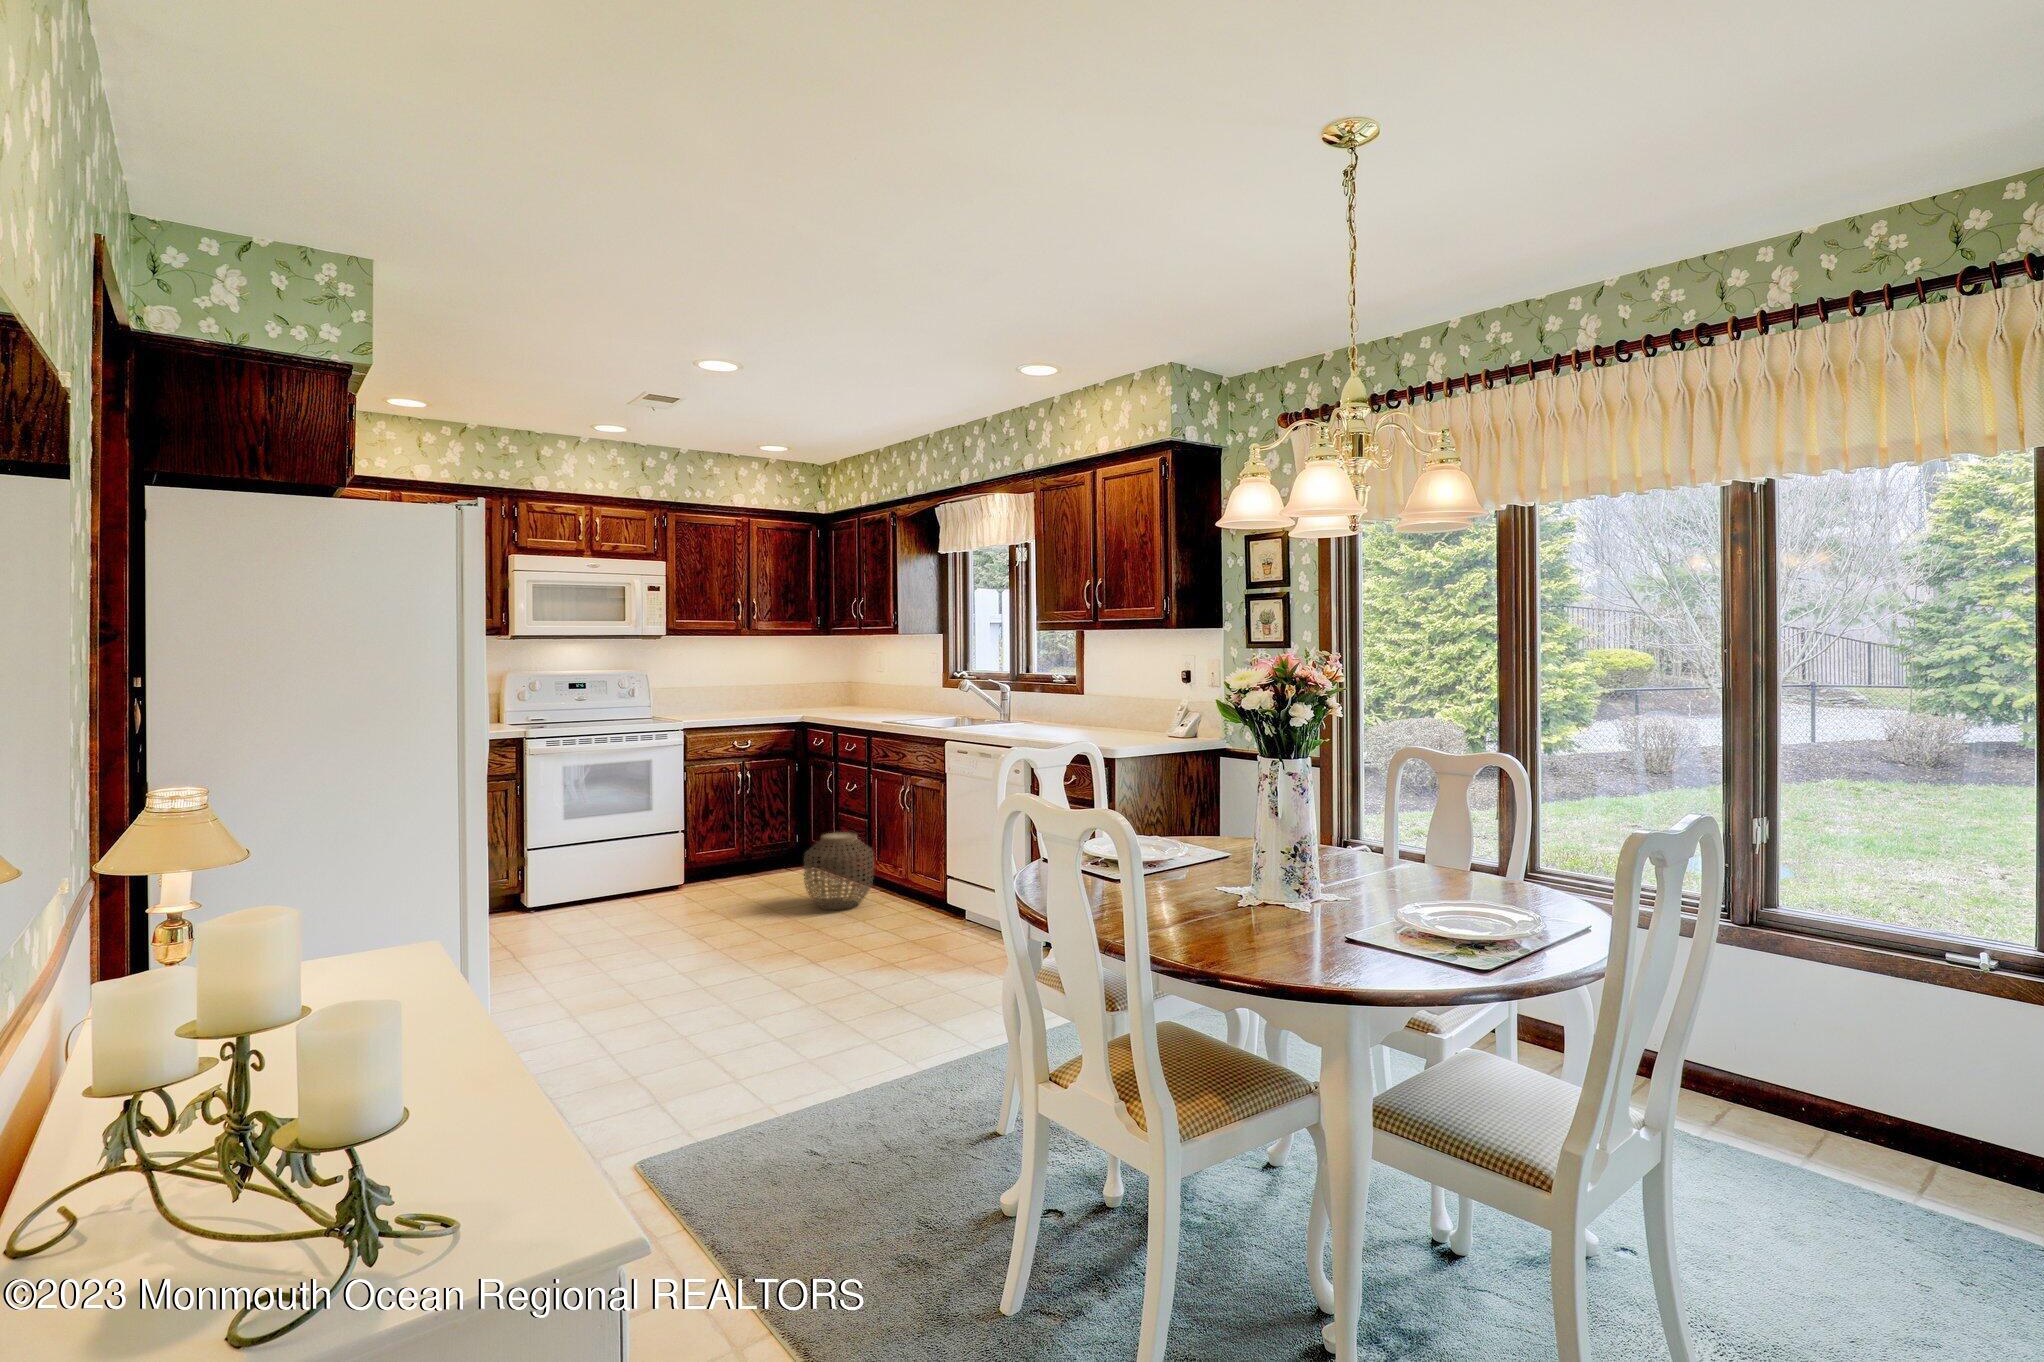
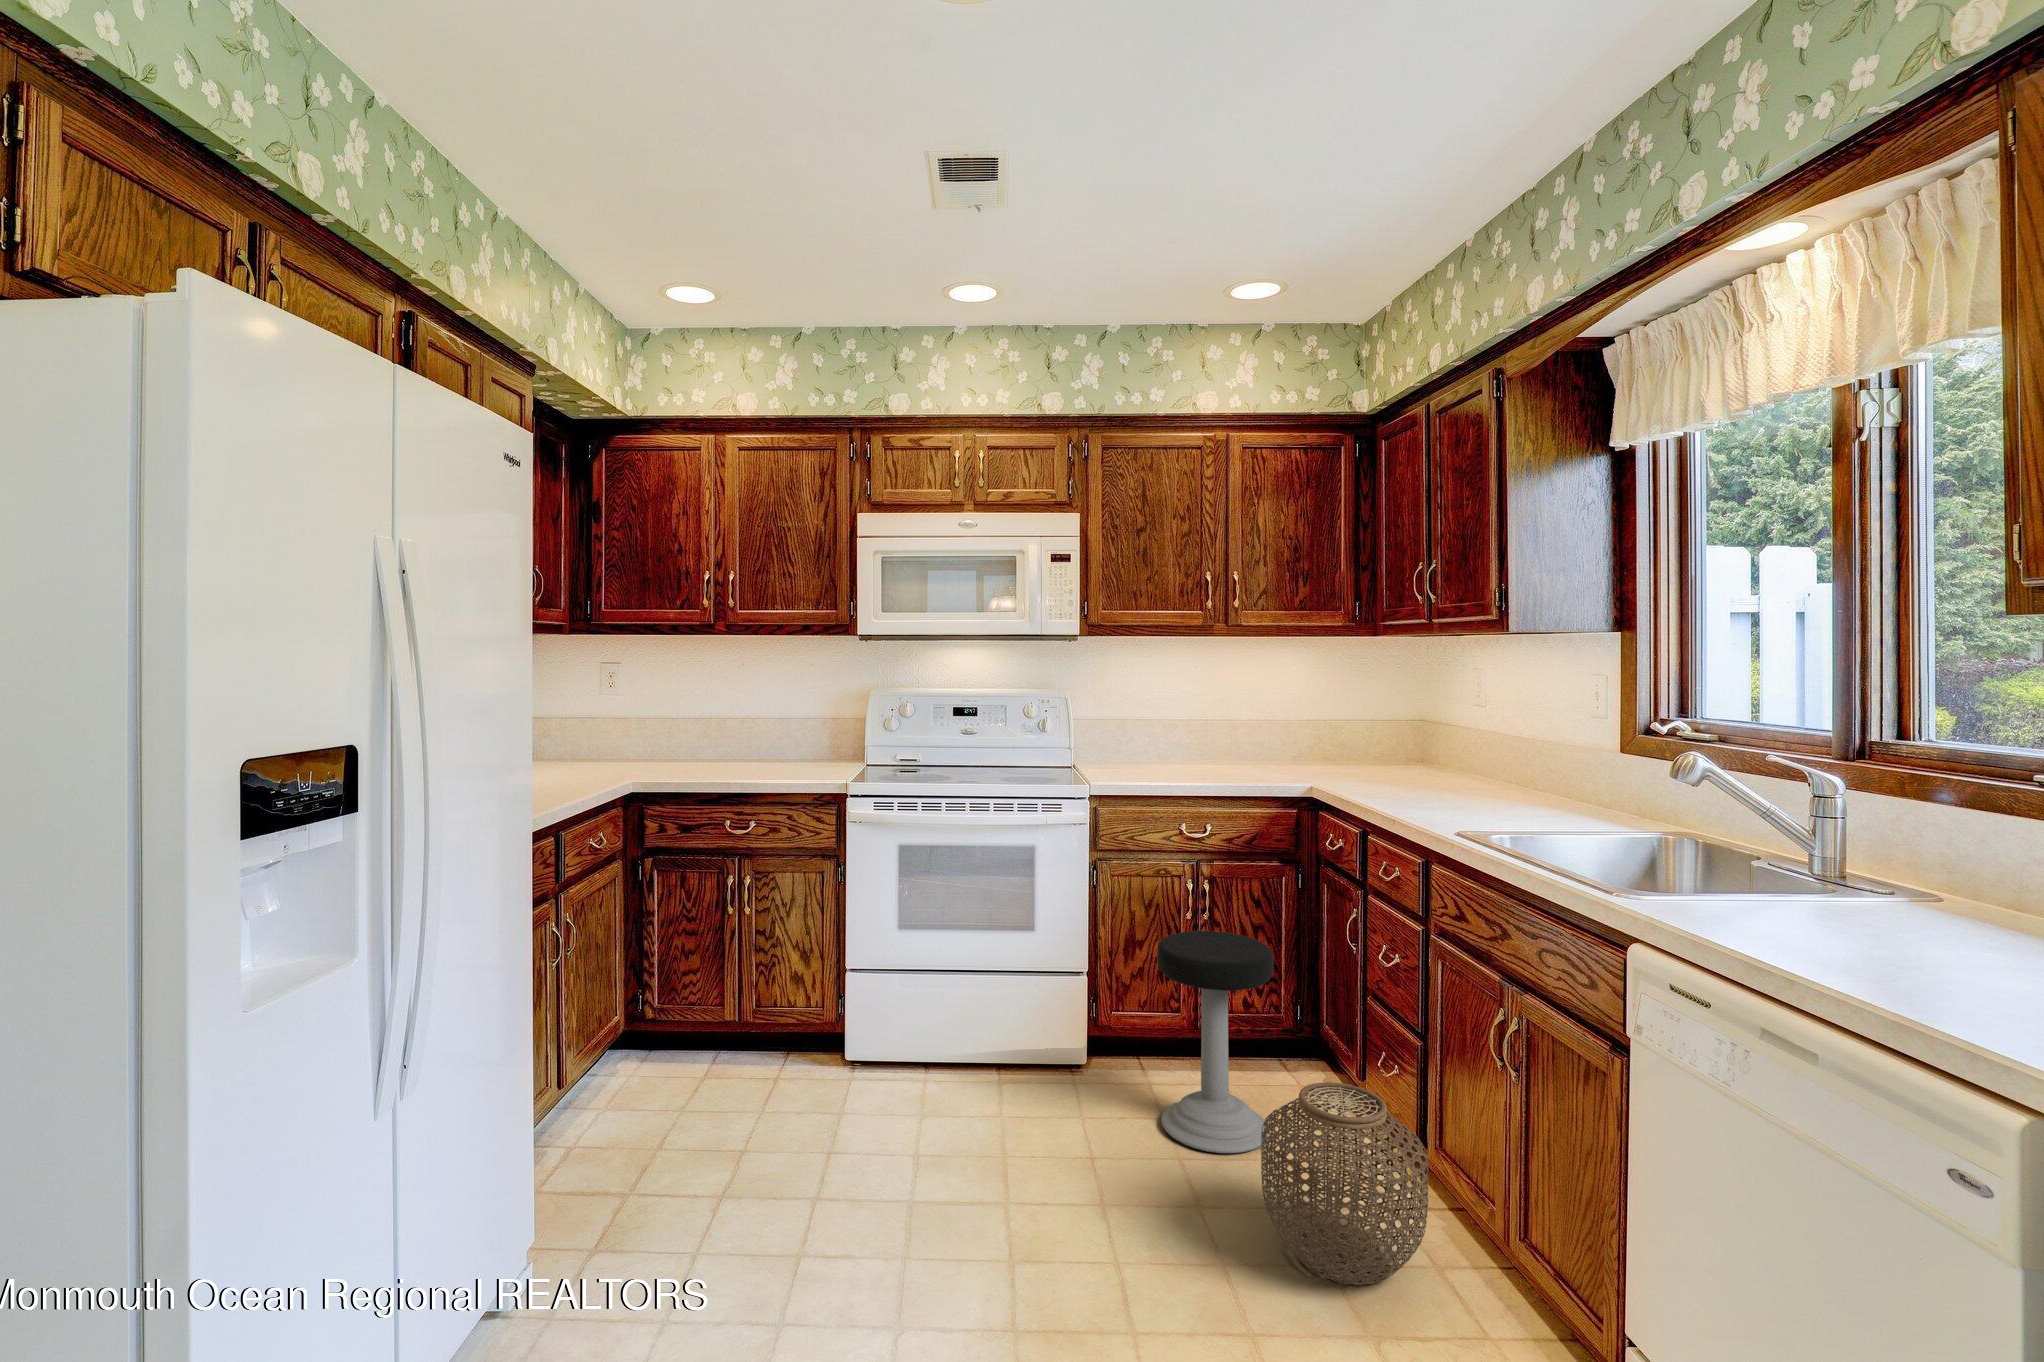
stool: none [736,791,796,895] -> present [1157,931,1274,1153]

